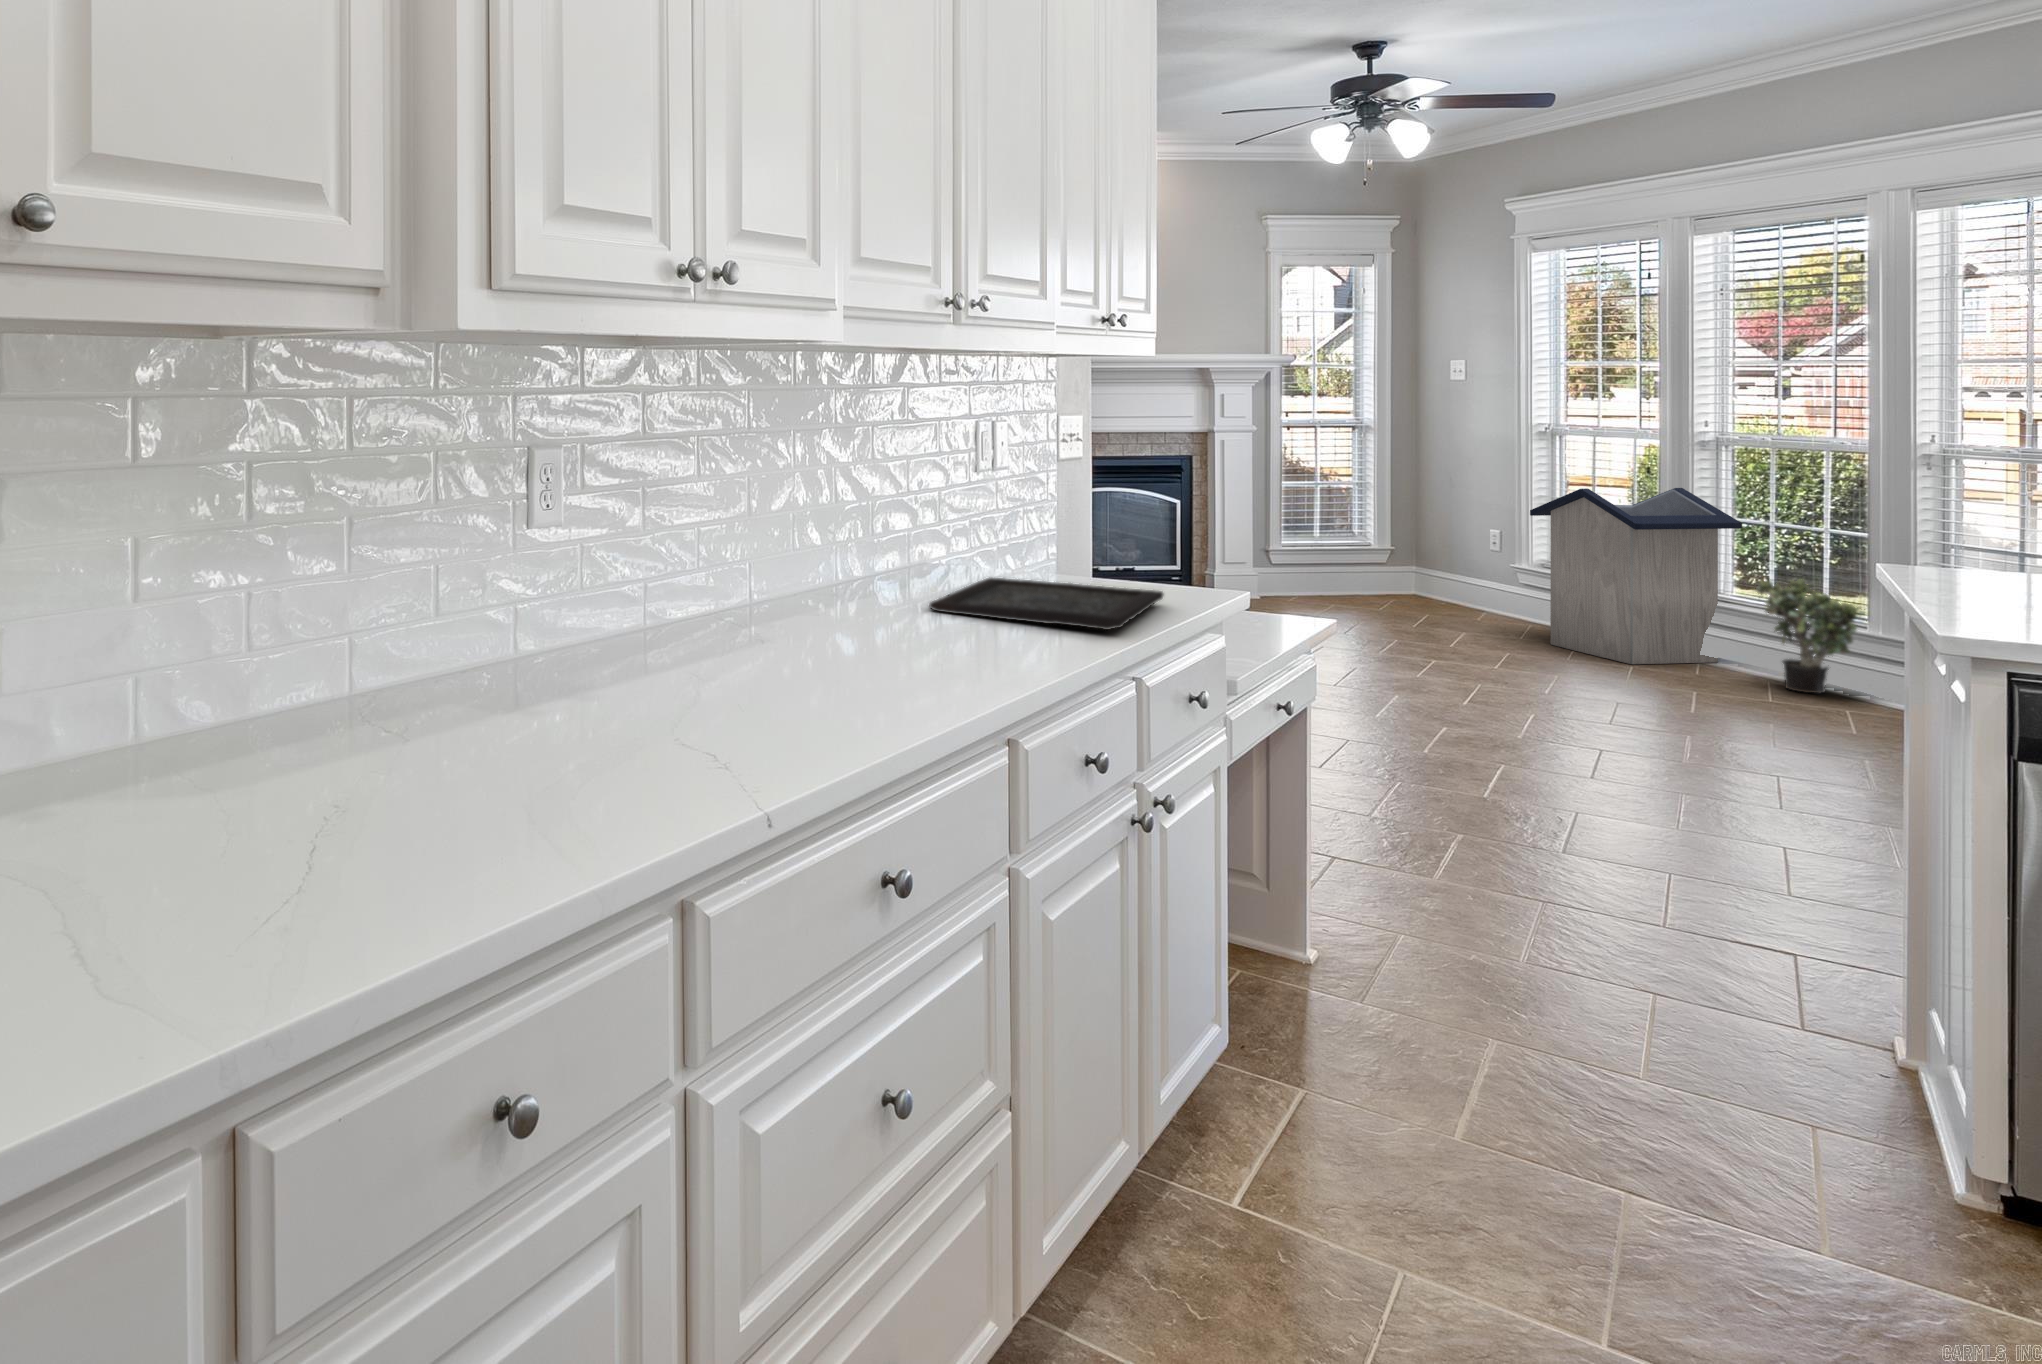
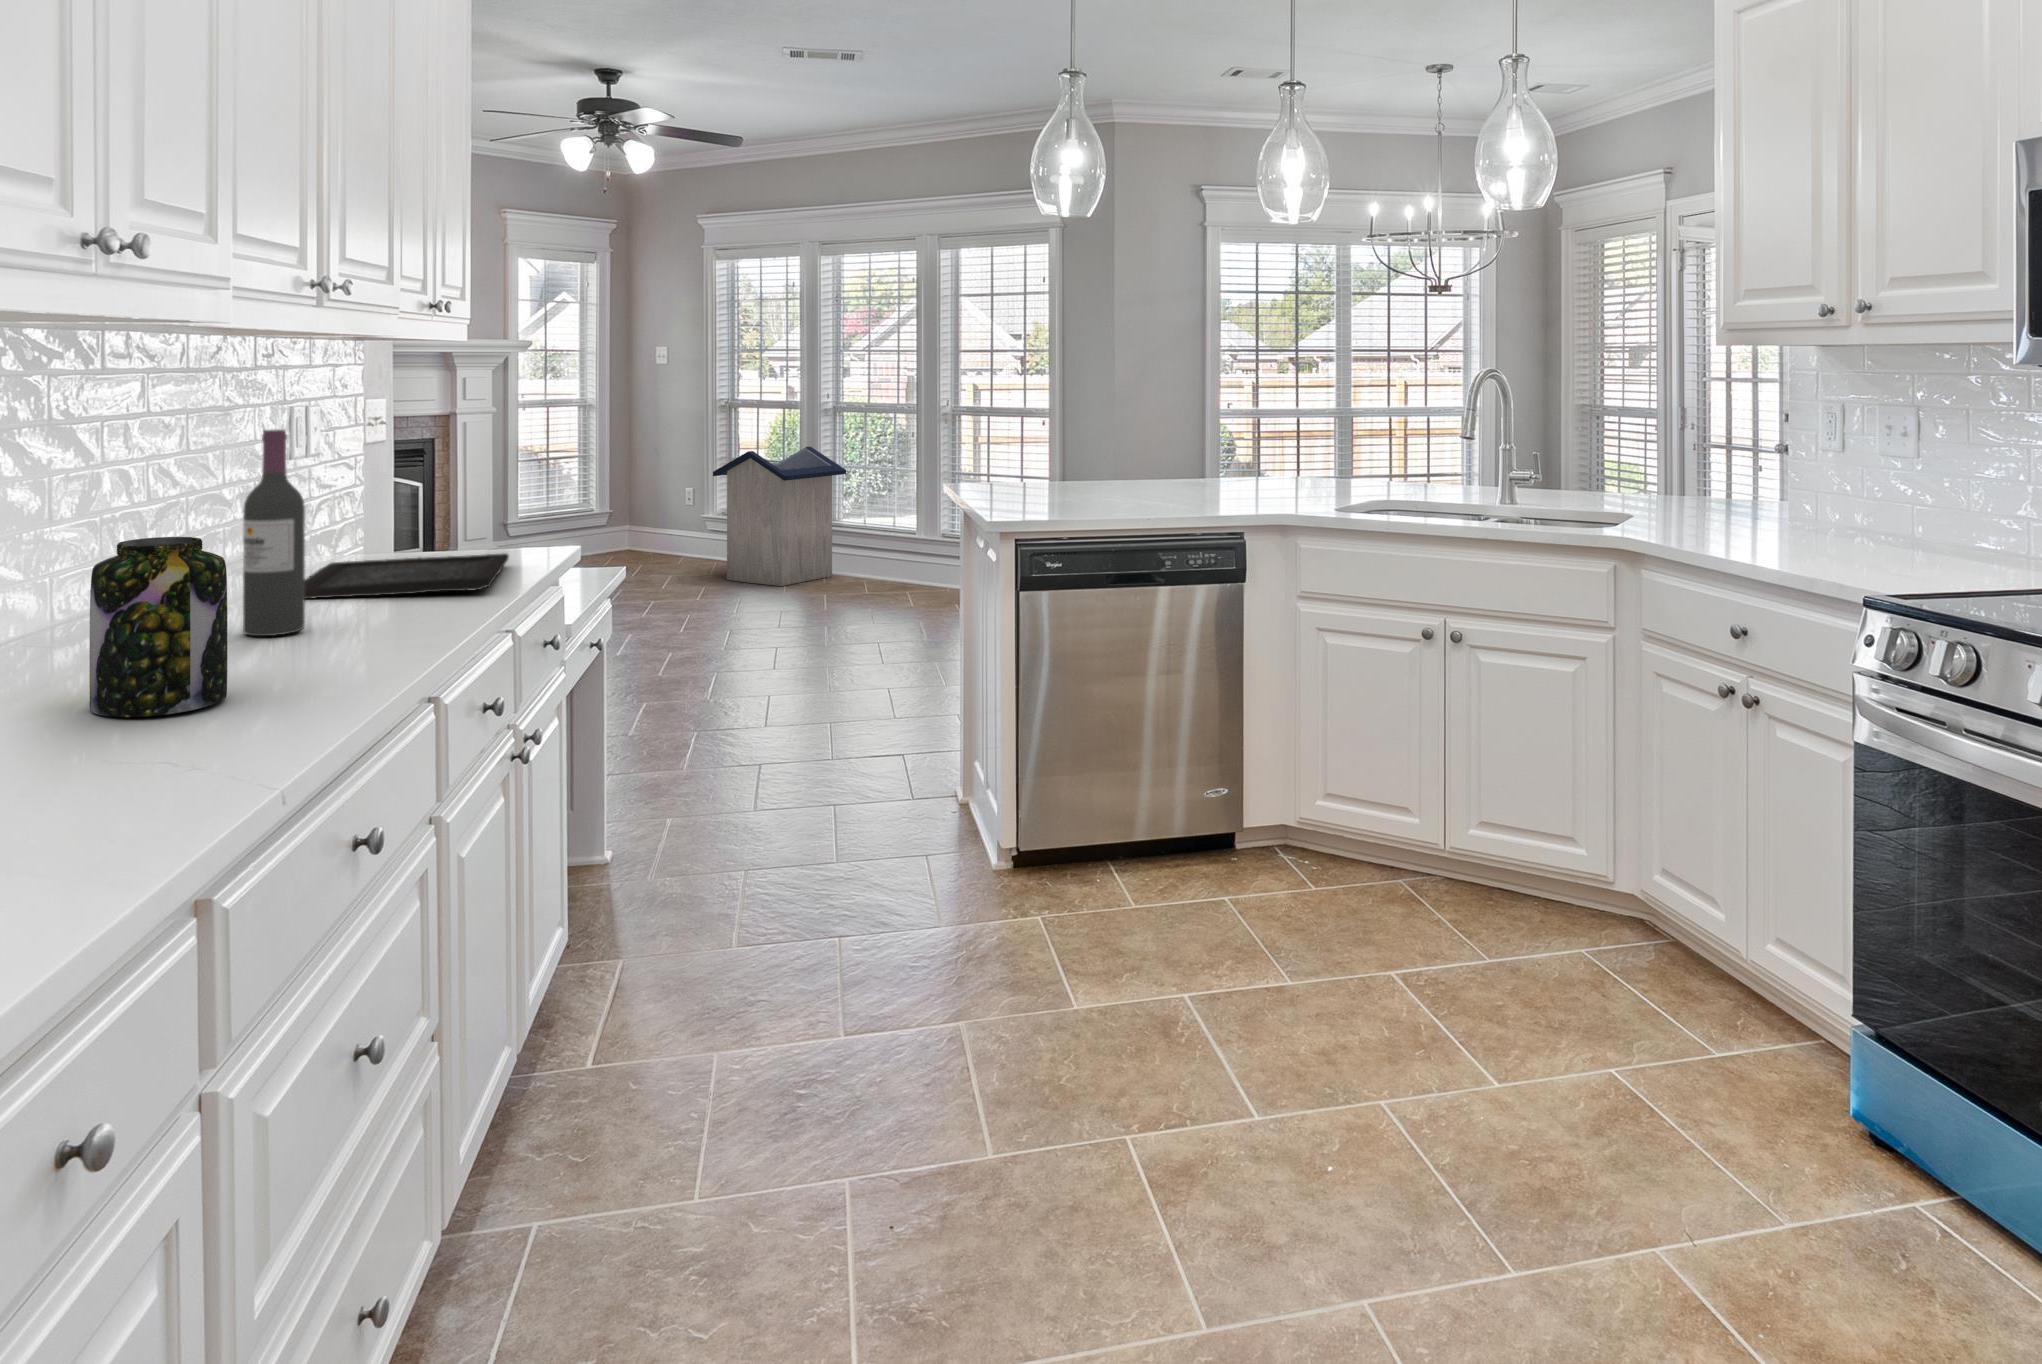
wine bottle: none [865,446,918,648] -> present [243,429,305,636]
jar: none [698,544,803,713] -> present [89,537,227,717]
potted plant: present [1755,579,1867,693] -> none [853,507,919,588]

